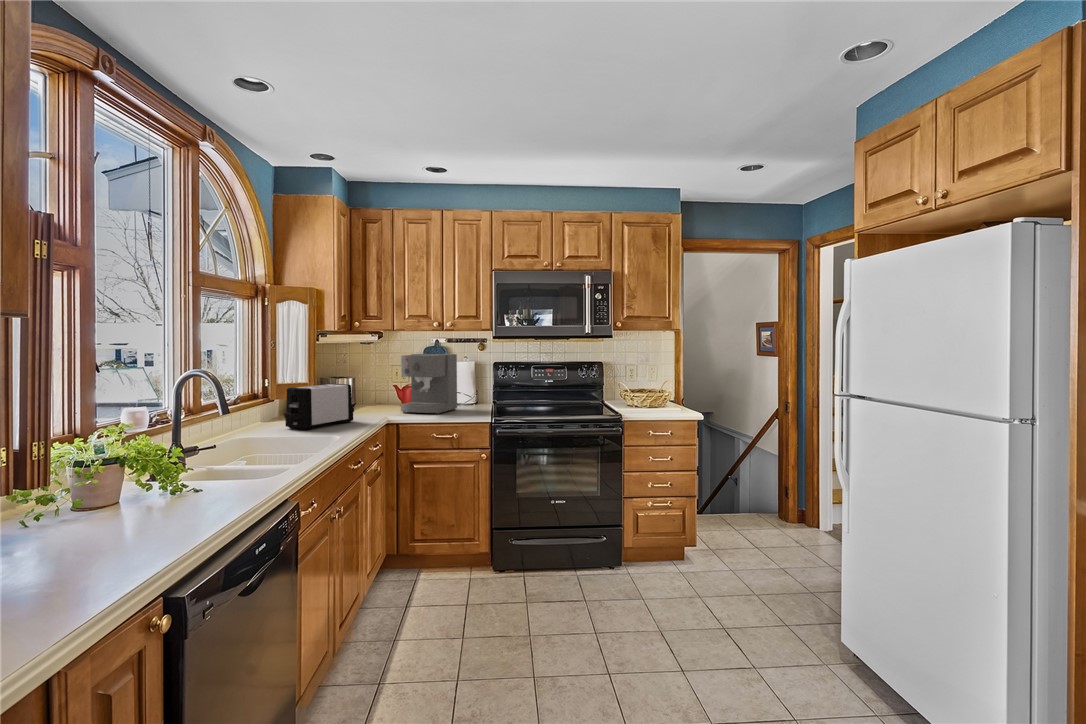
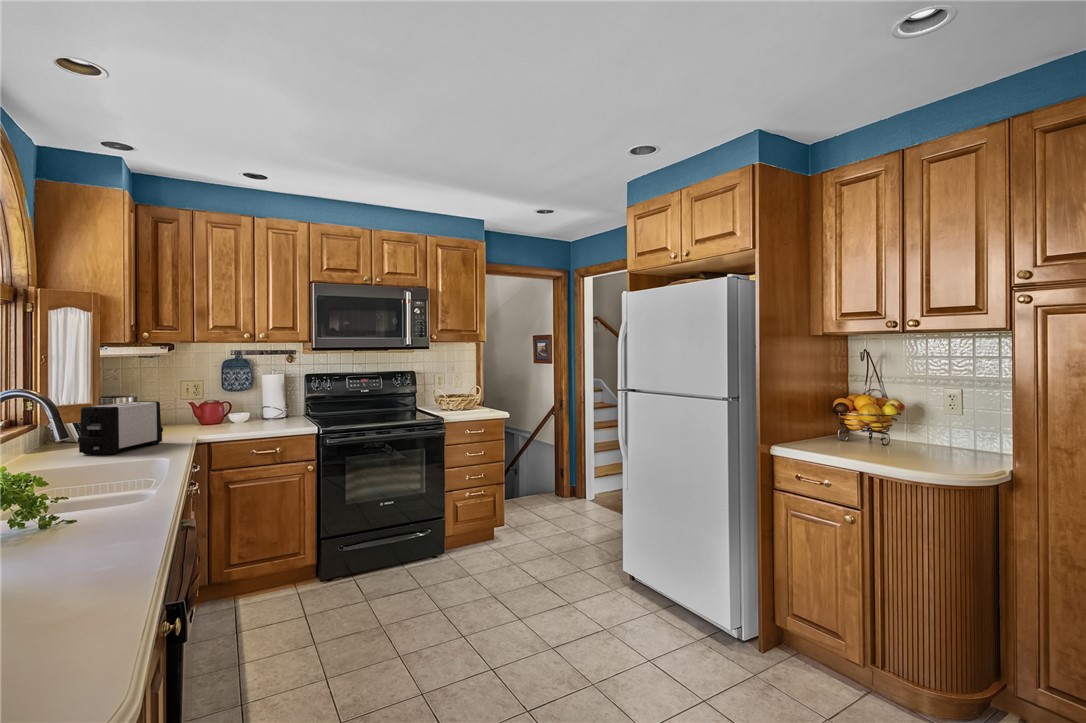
coffee maker: present [401,354,457,414] -> none [209,367,272,431]

